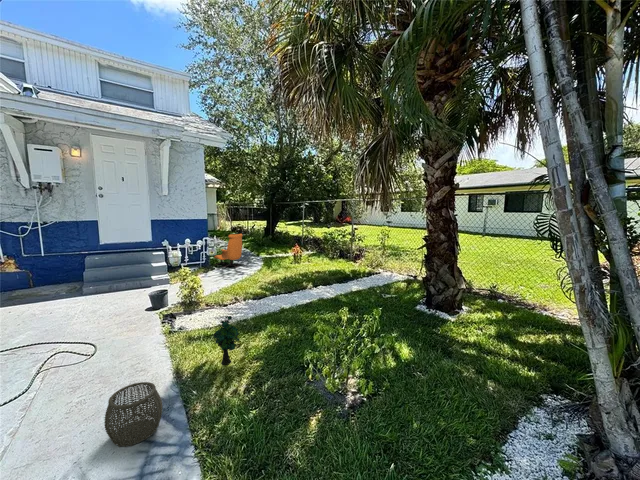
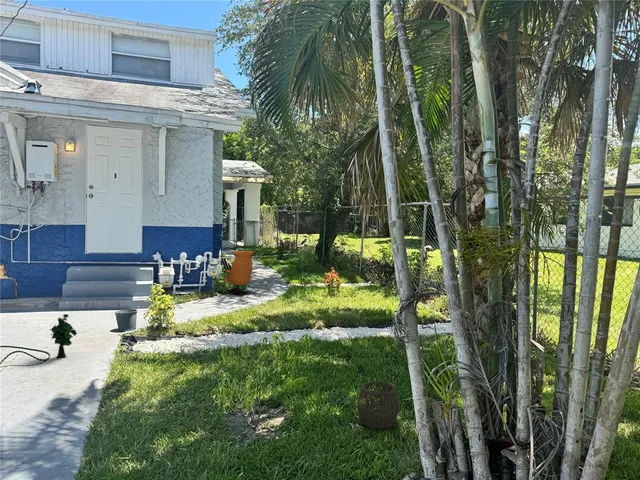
decorative plant: present [211,316,240,365] -> present [50,314,77,358]
woven basket: present [104,382,162,447] -> present [357,381,400,429]

